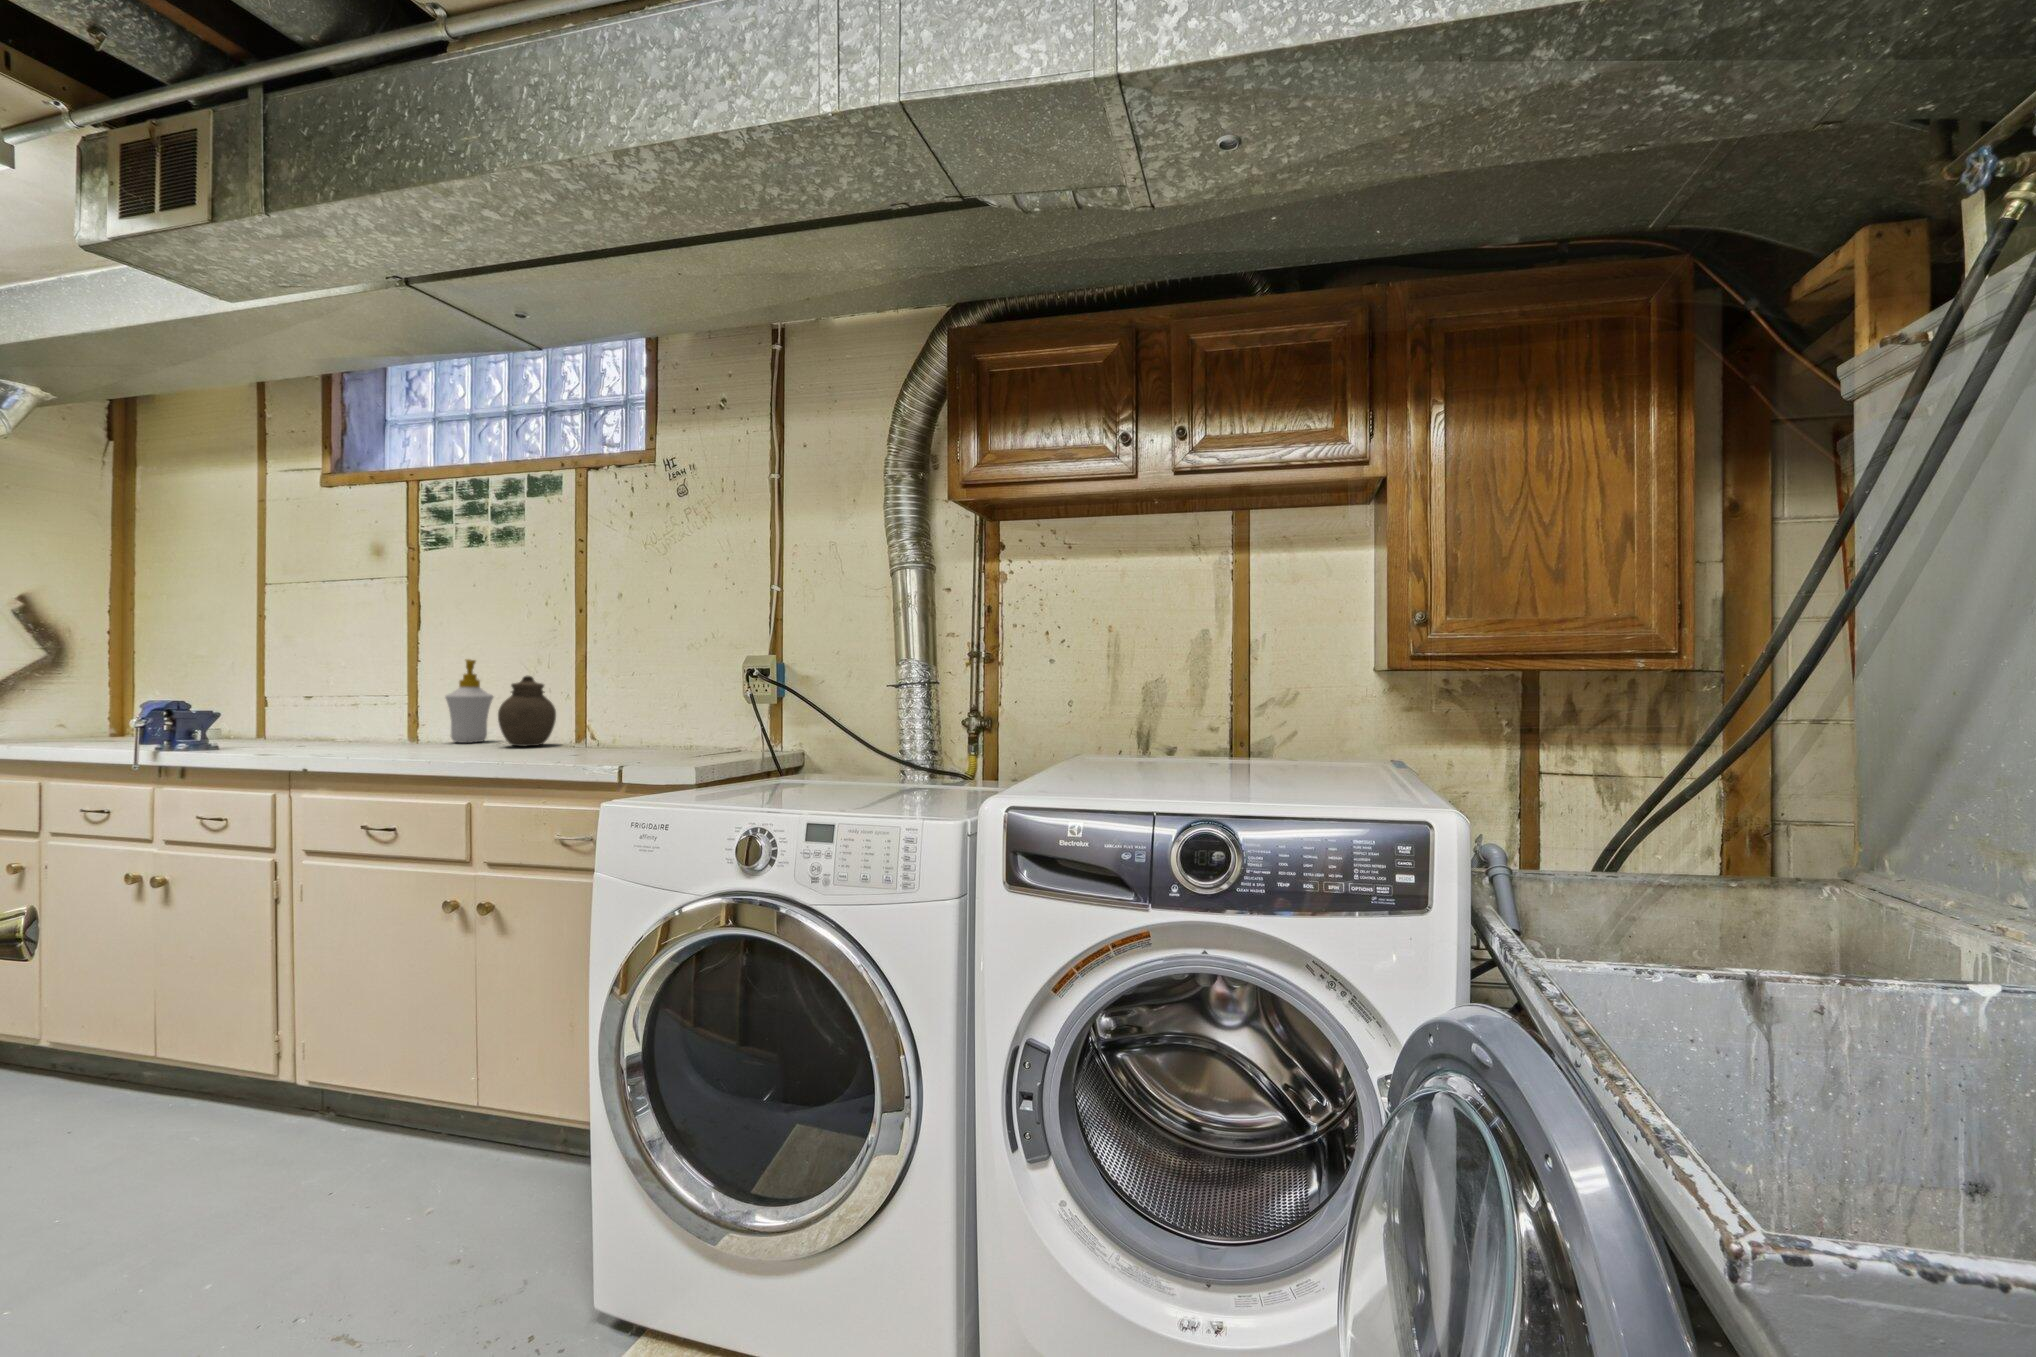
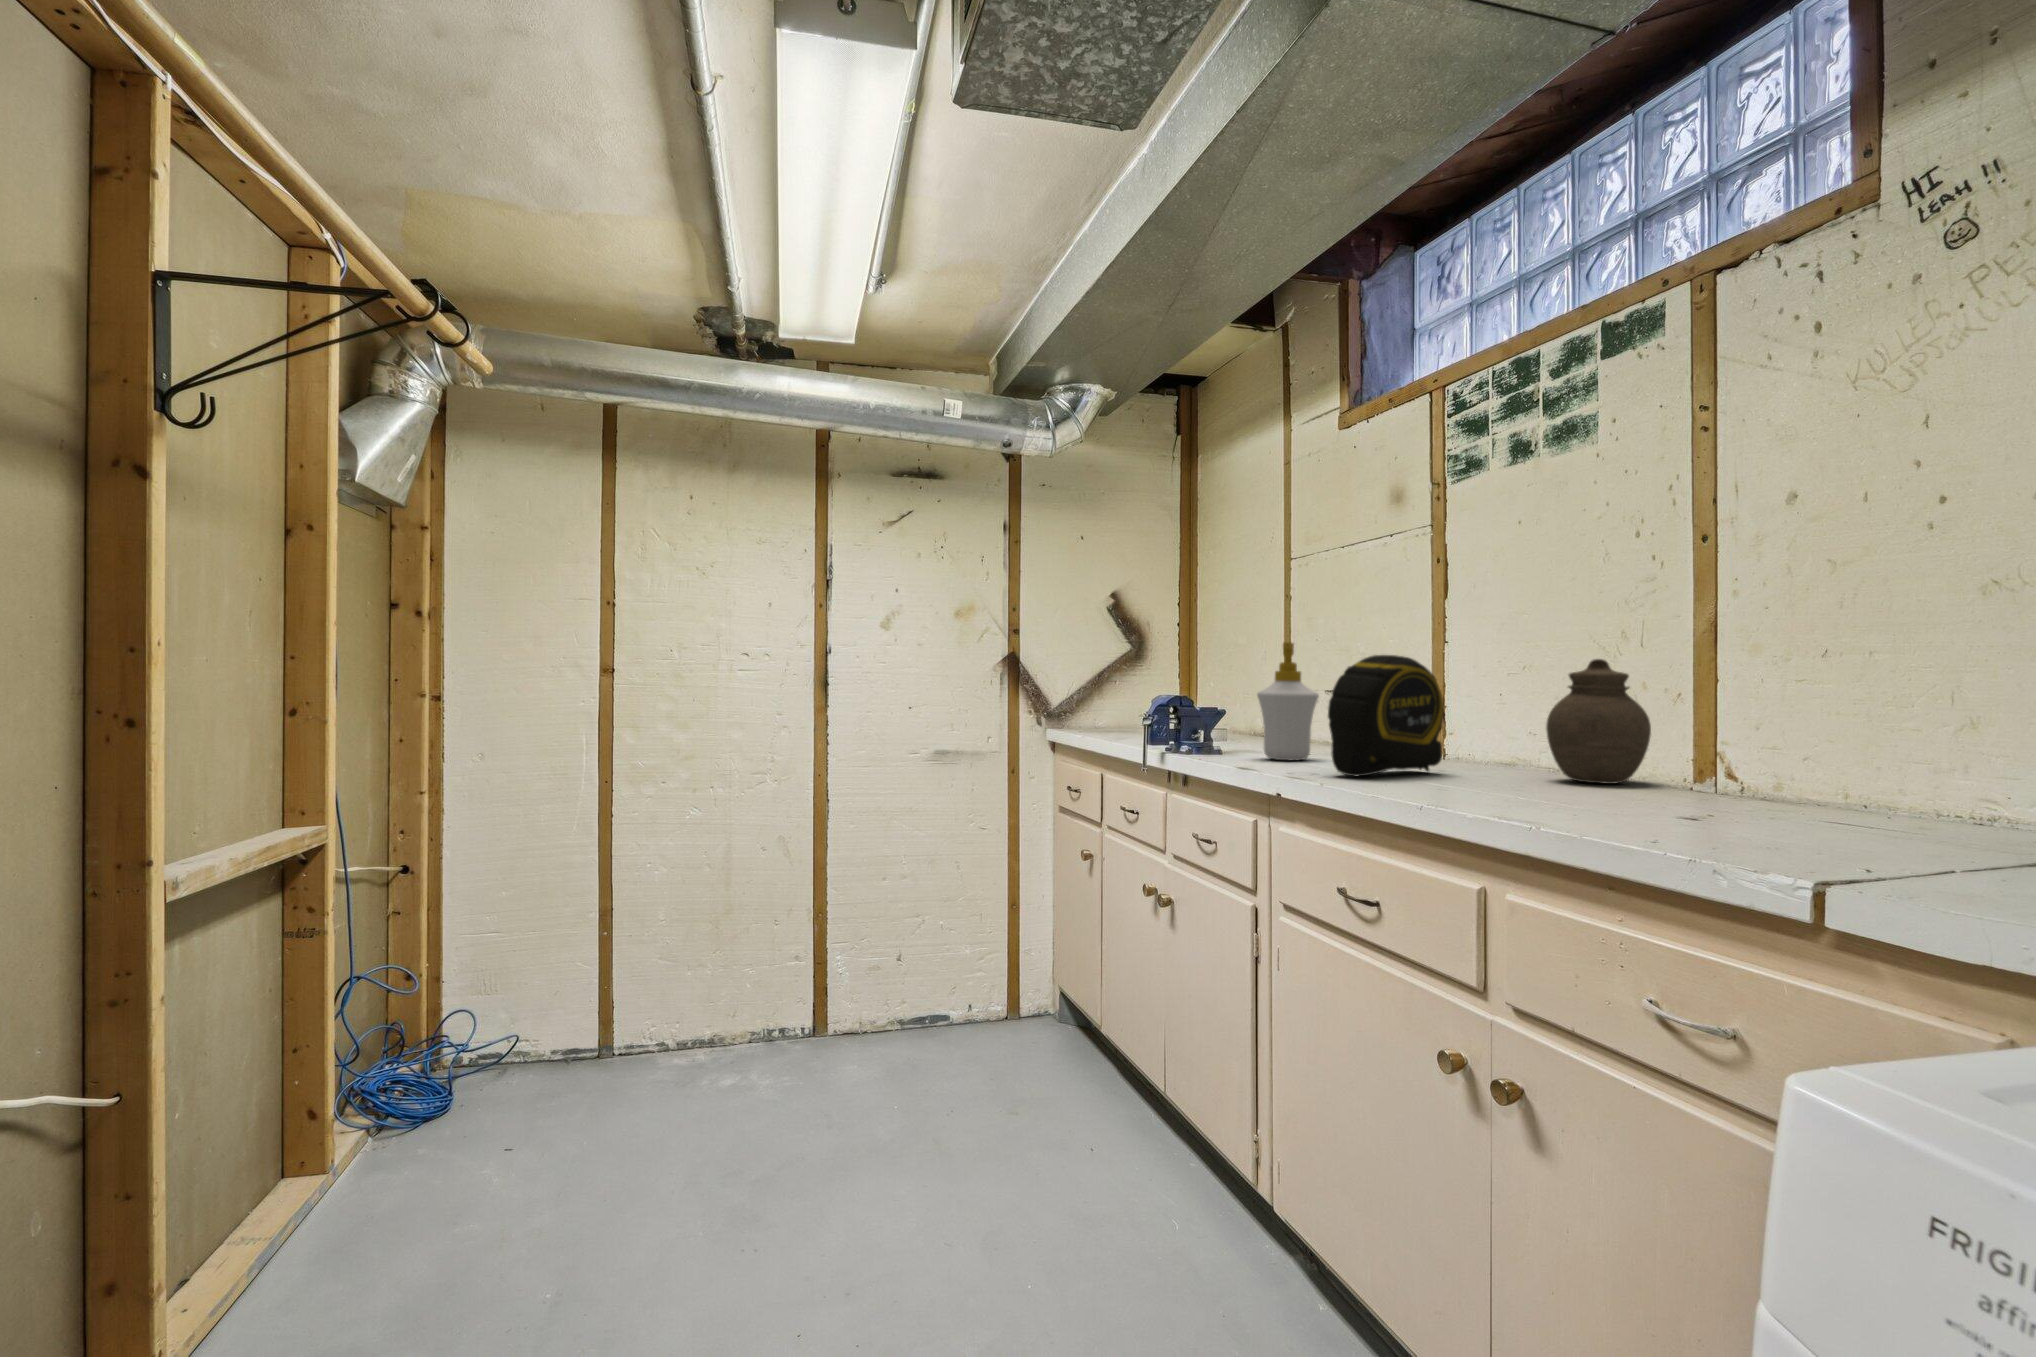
soap bottle: present [445,659,493,743] -> present [1257,642,1319,760]
tape measure: none [346,673,430,755] -> present [1328,655,1444,777]

